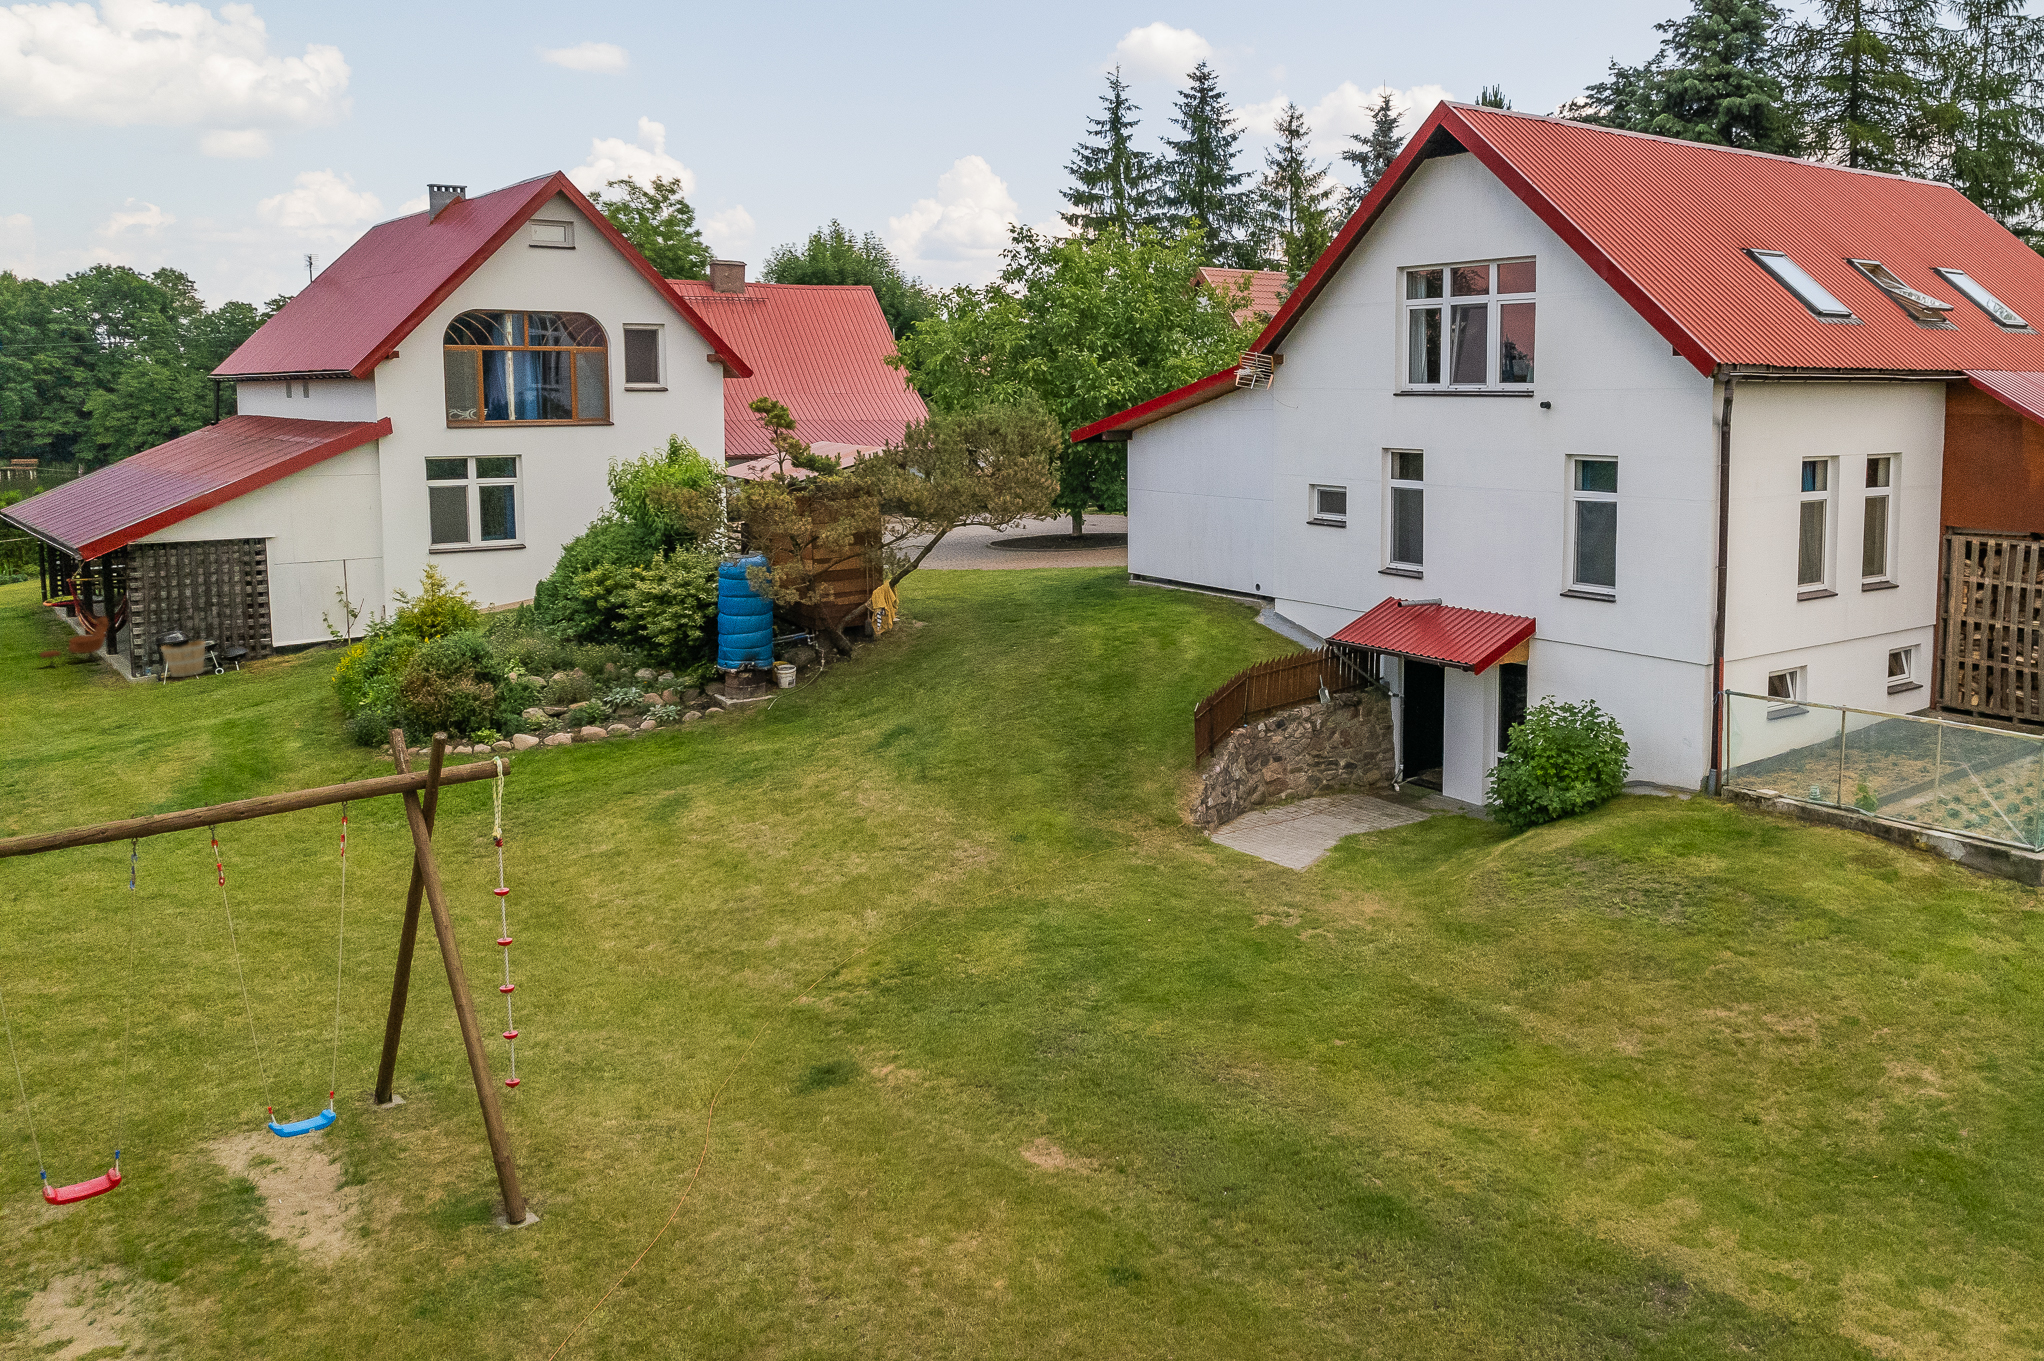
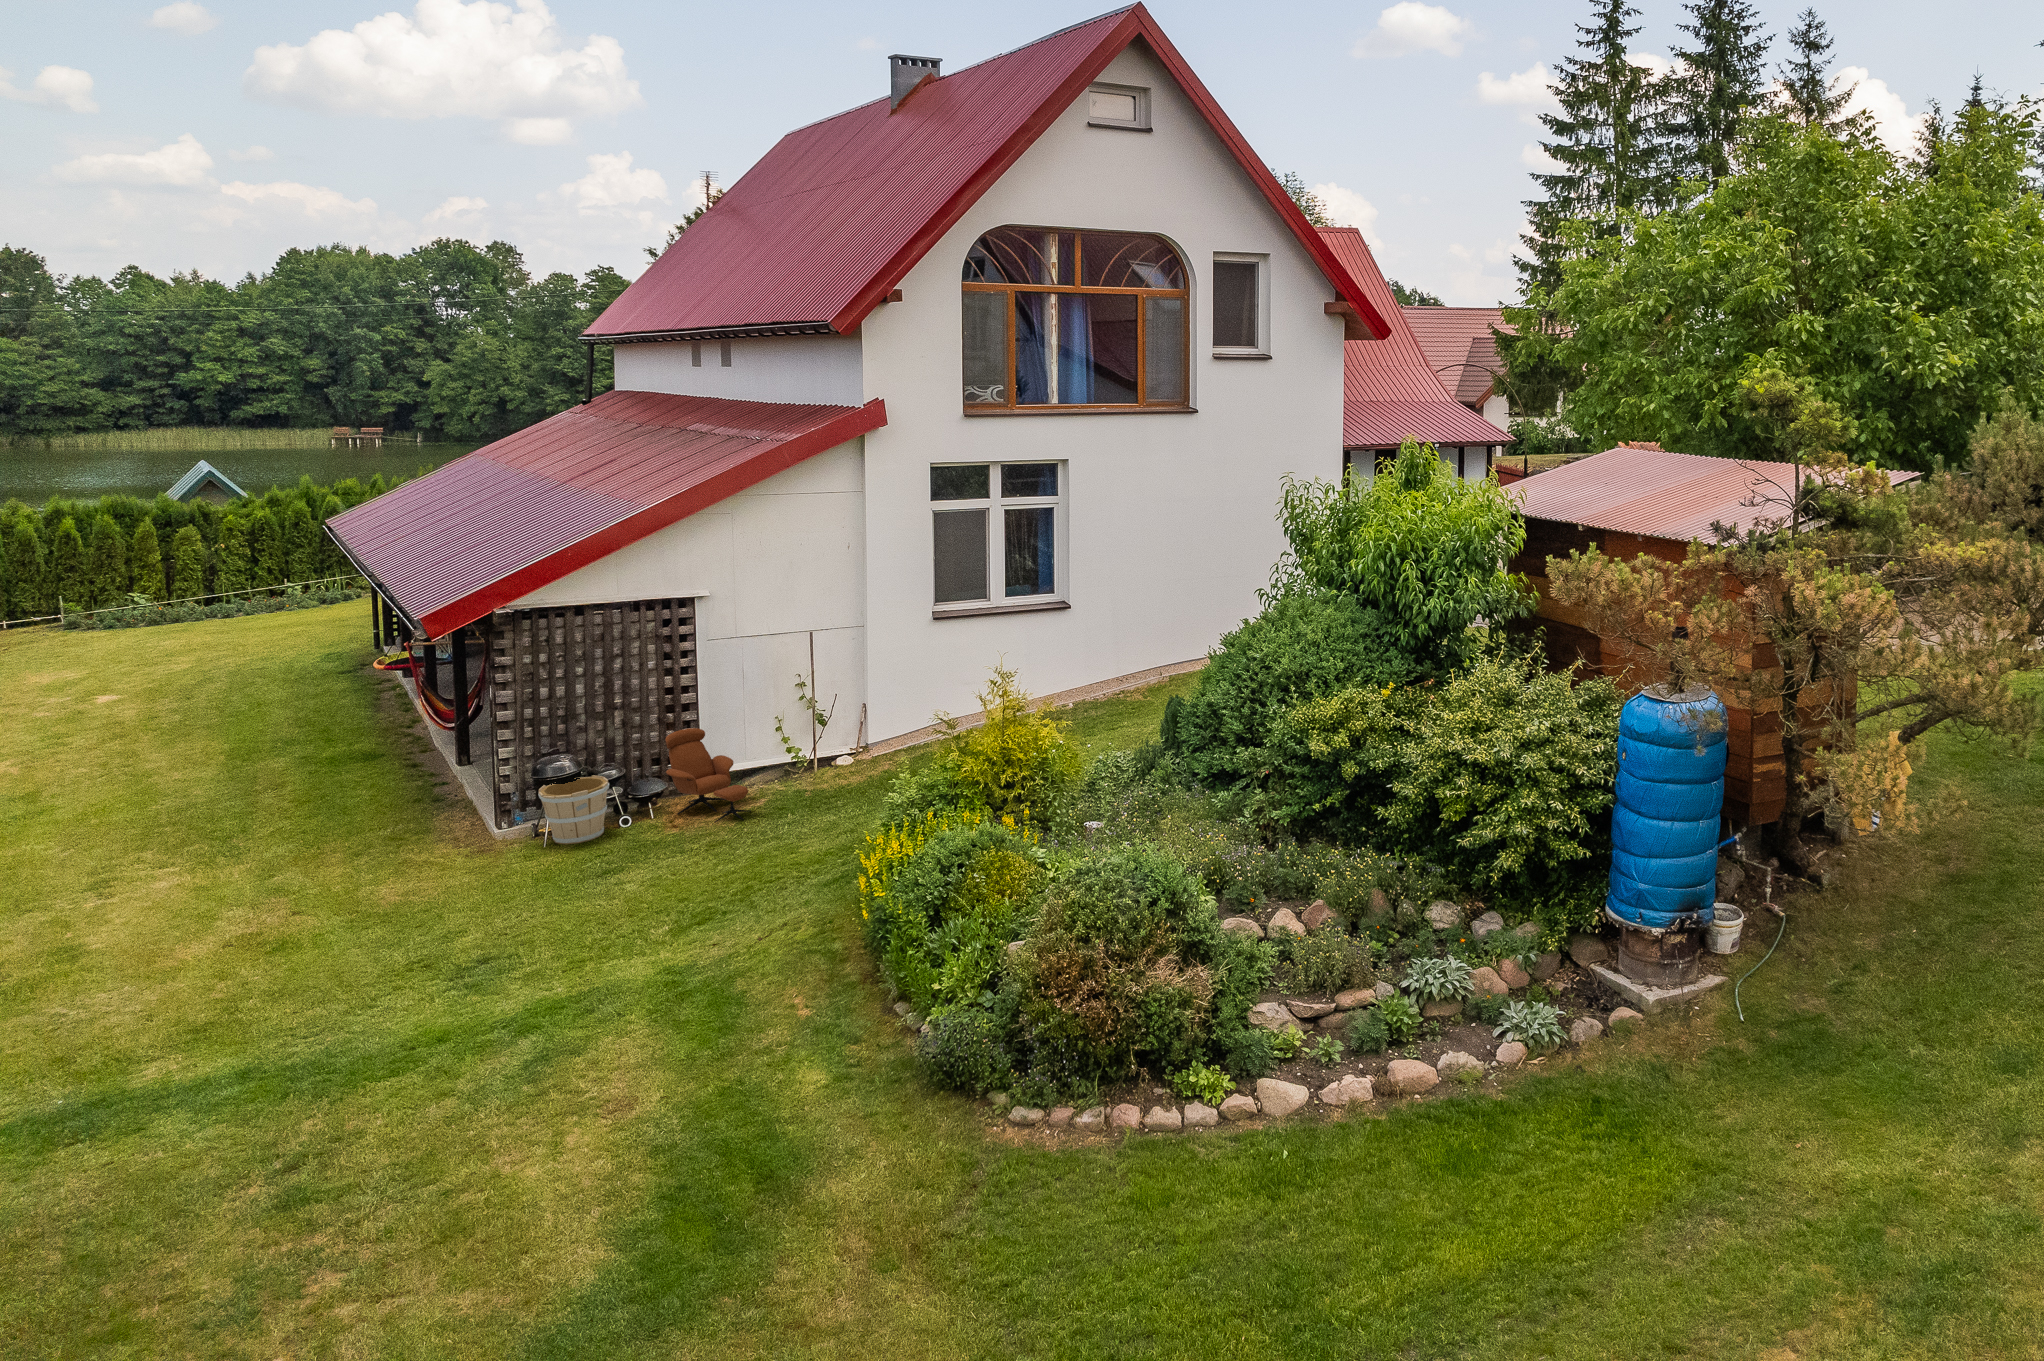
lounge chair: present [40,617,108,667] -> present [665,728,751,823]

